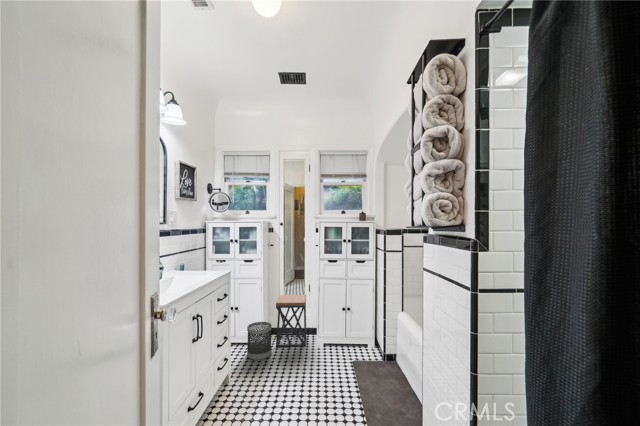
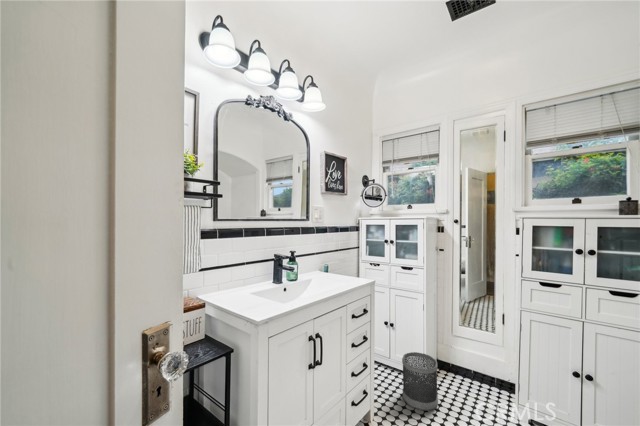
stool: present [276,295,306,347] -> none [446,321,501,415]

